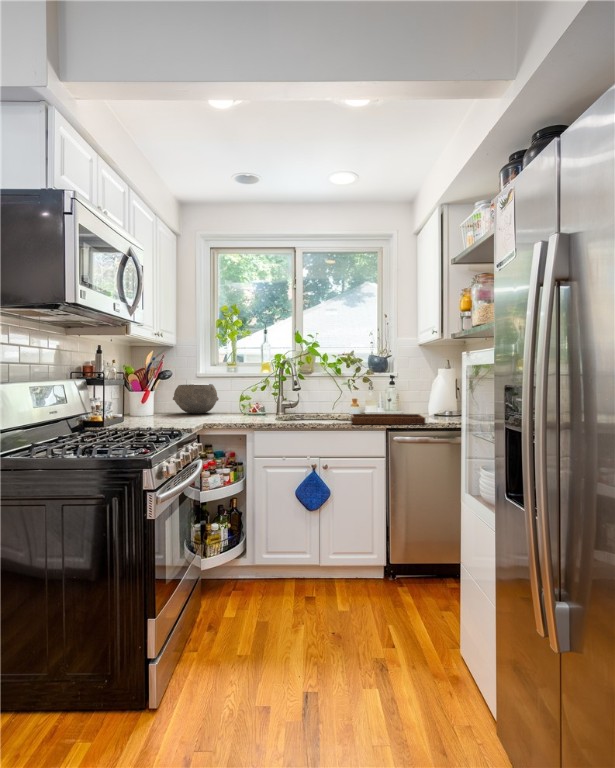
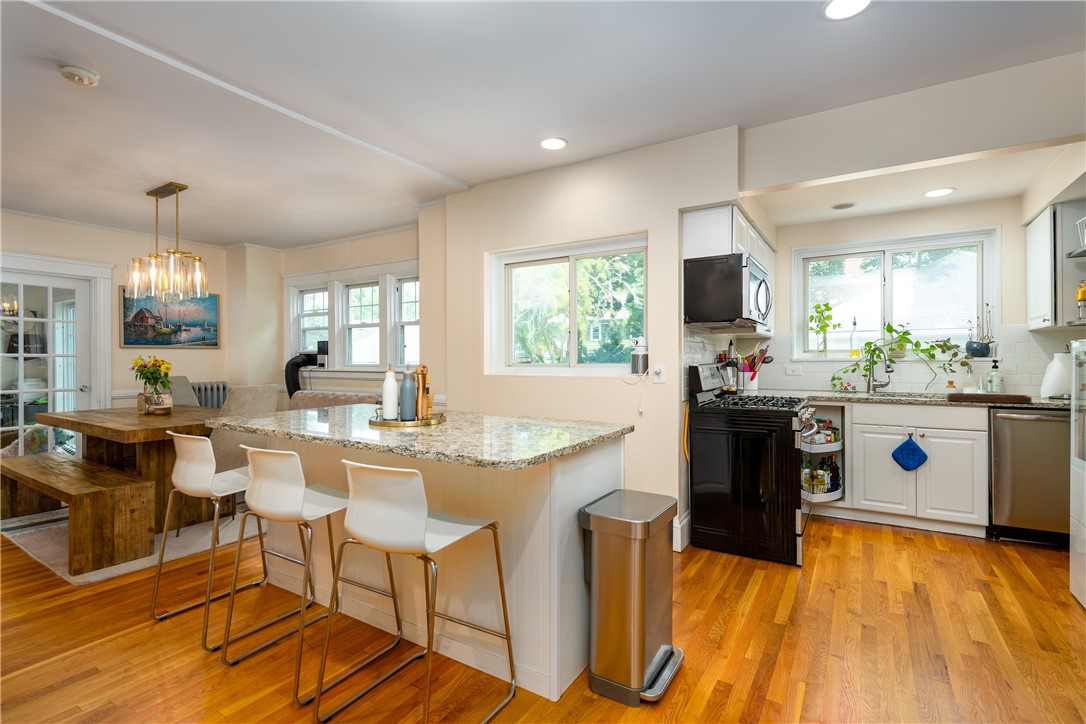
ceramic bowl: present [173,384,219,414] -> none [772,367,811,390]

